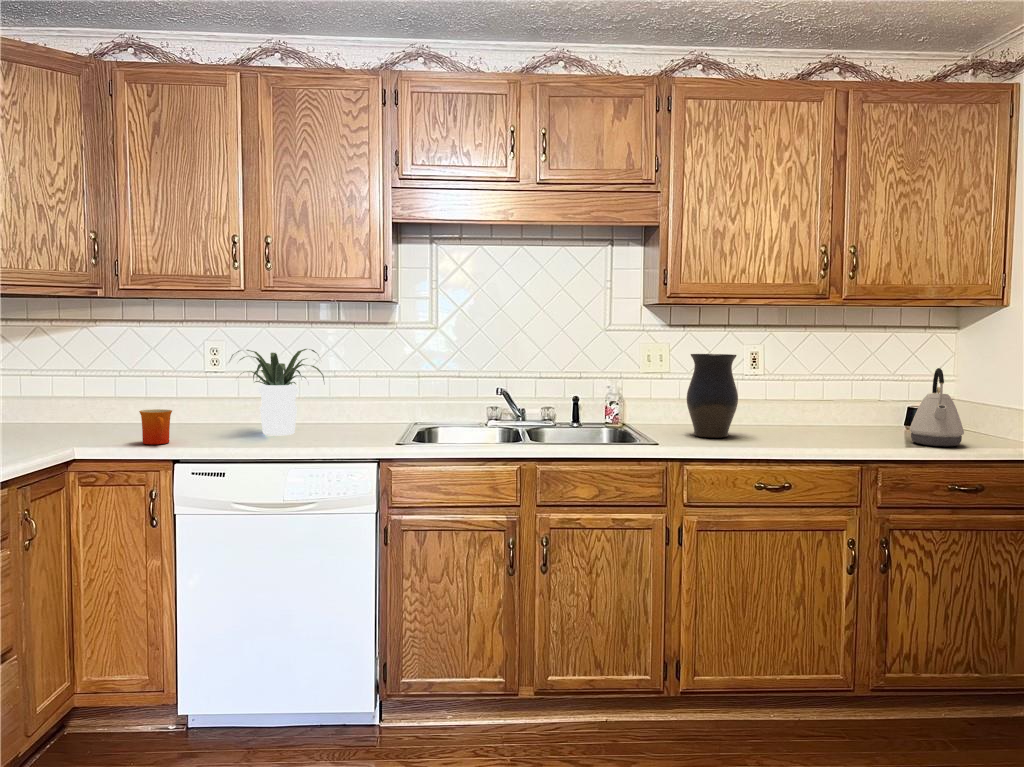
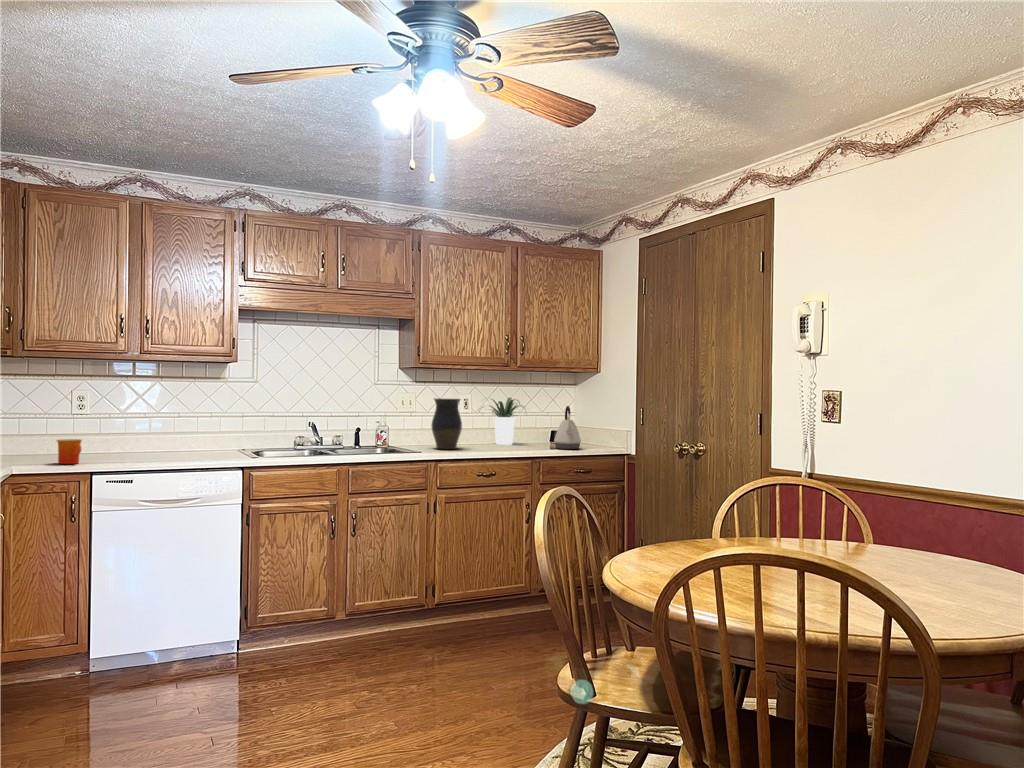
potted plant: present [231,349,324,436] -> present [482,398,525,445]

